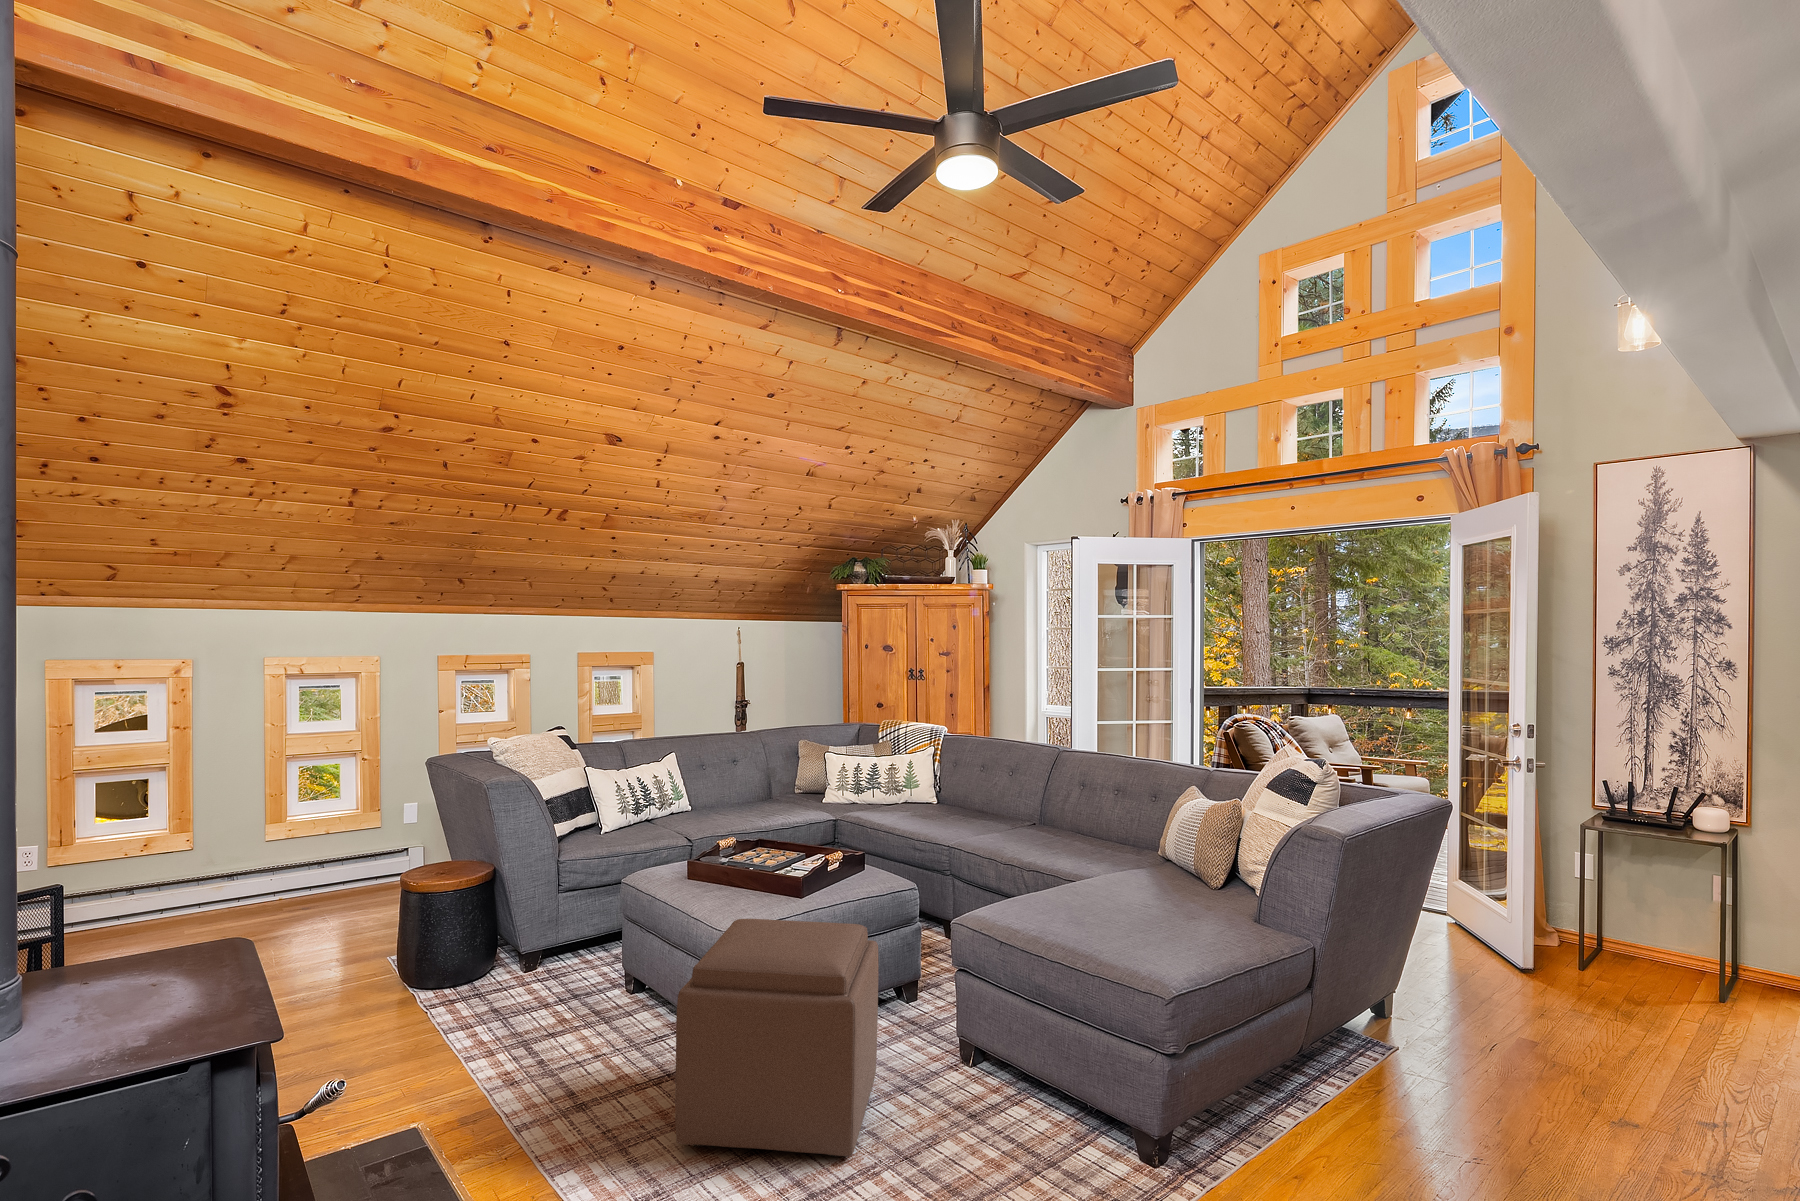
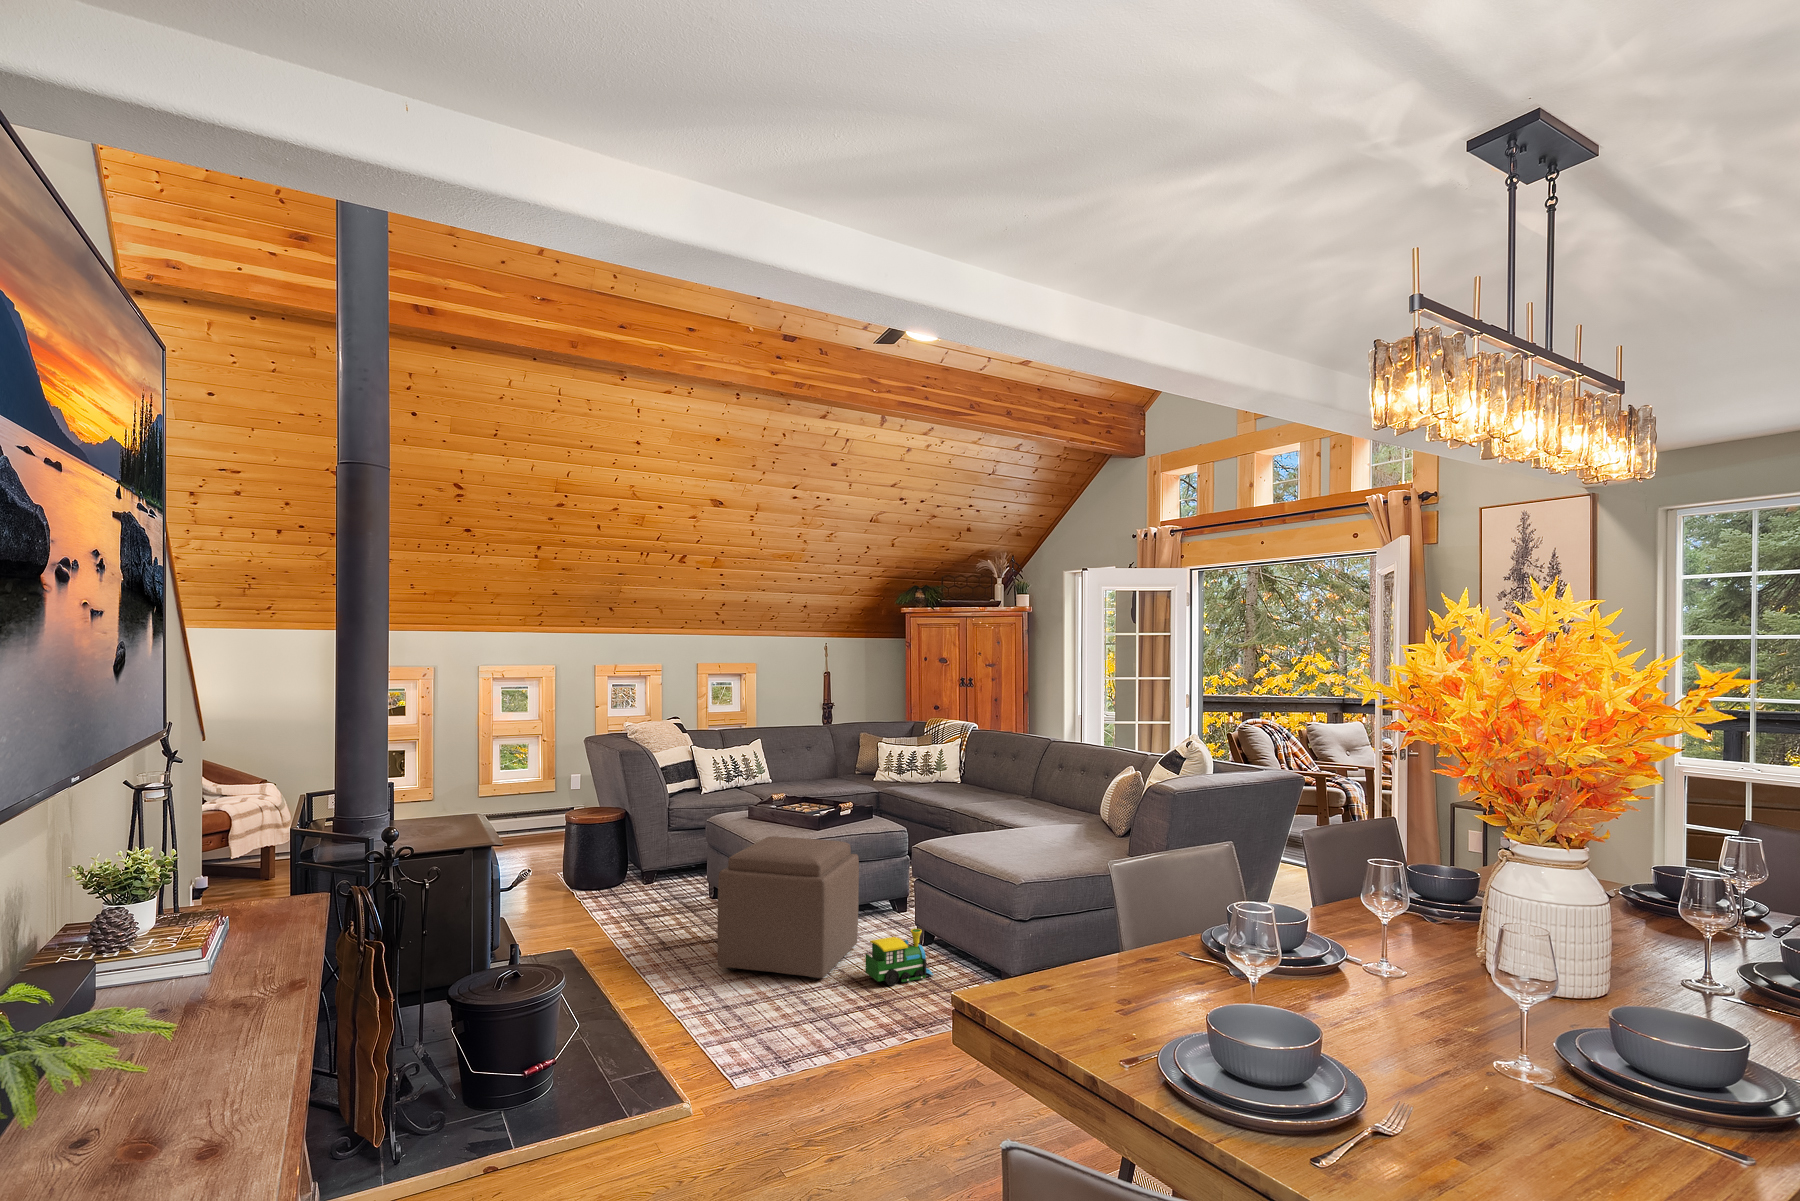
toy train: none [916,1062,1018,1162] -> present [865,929,933,985]

